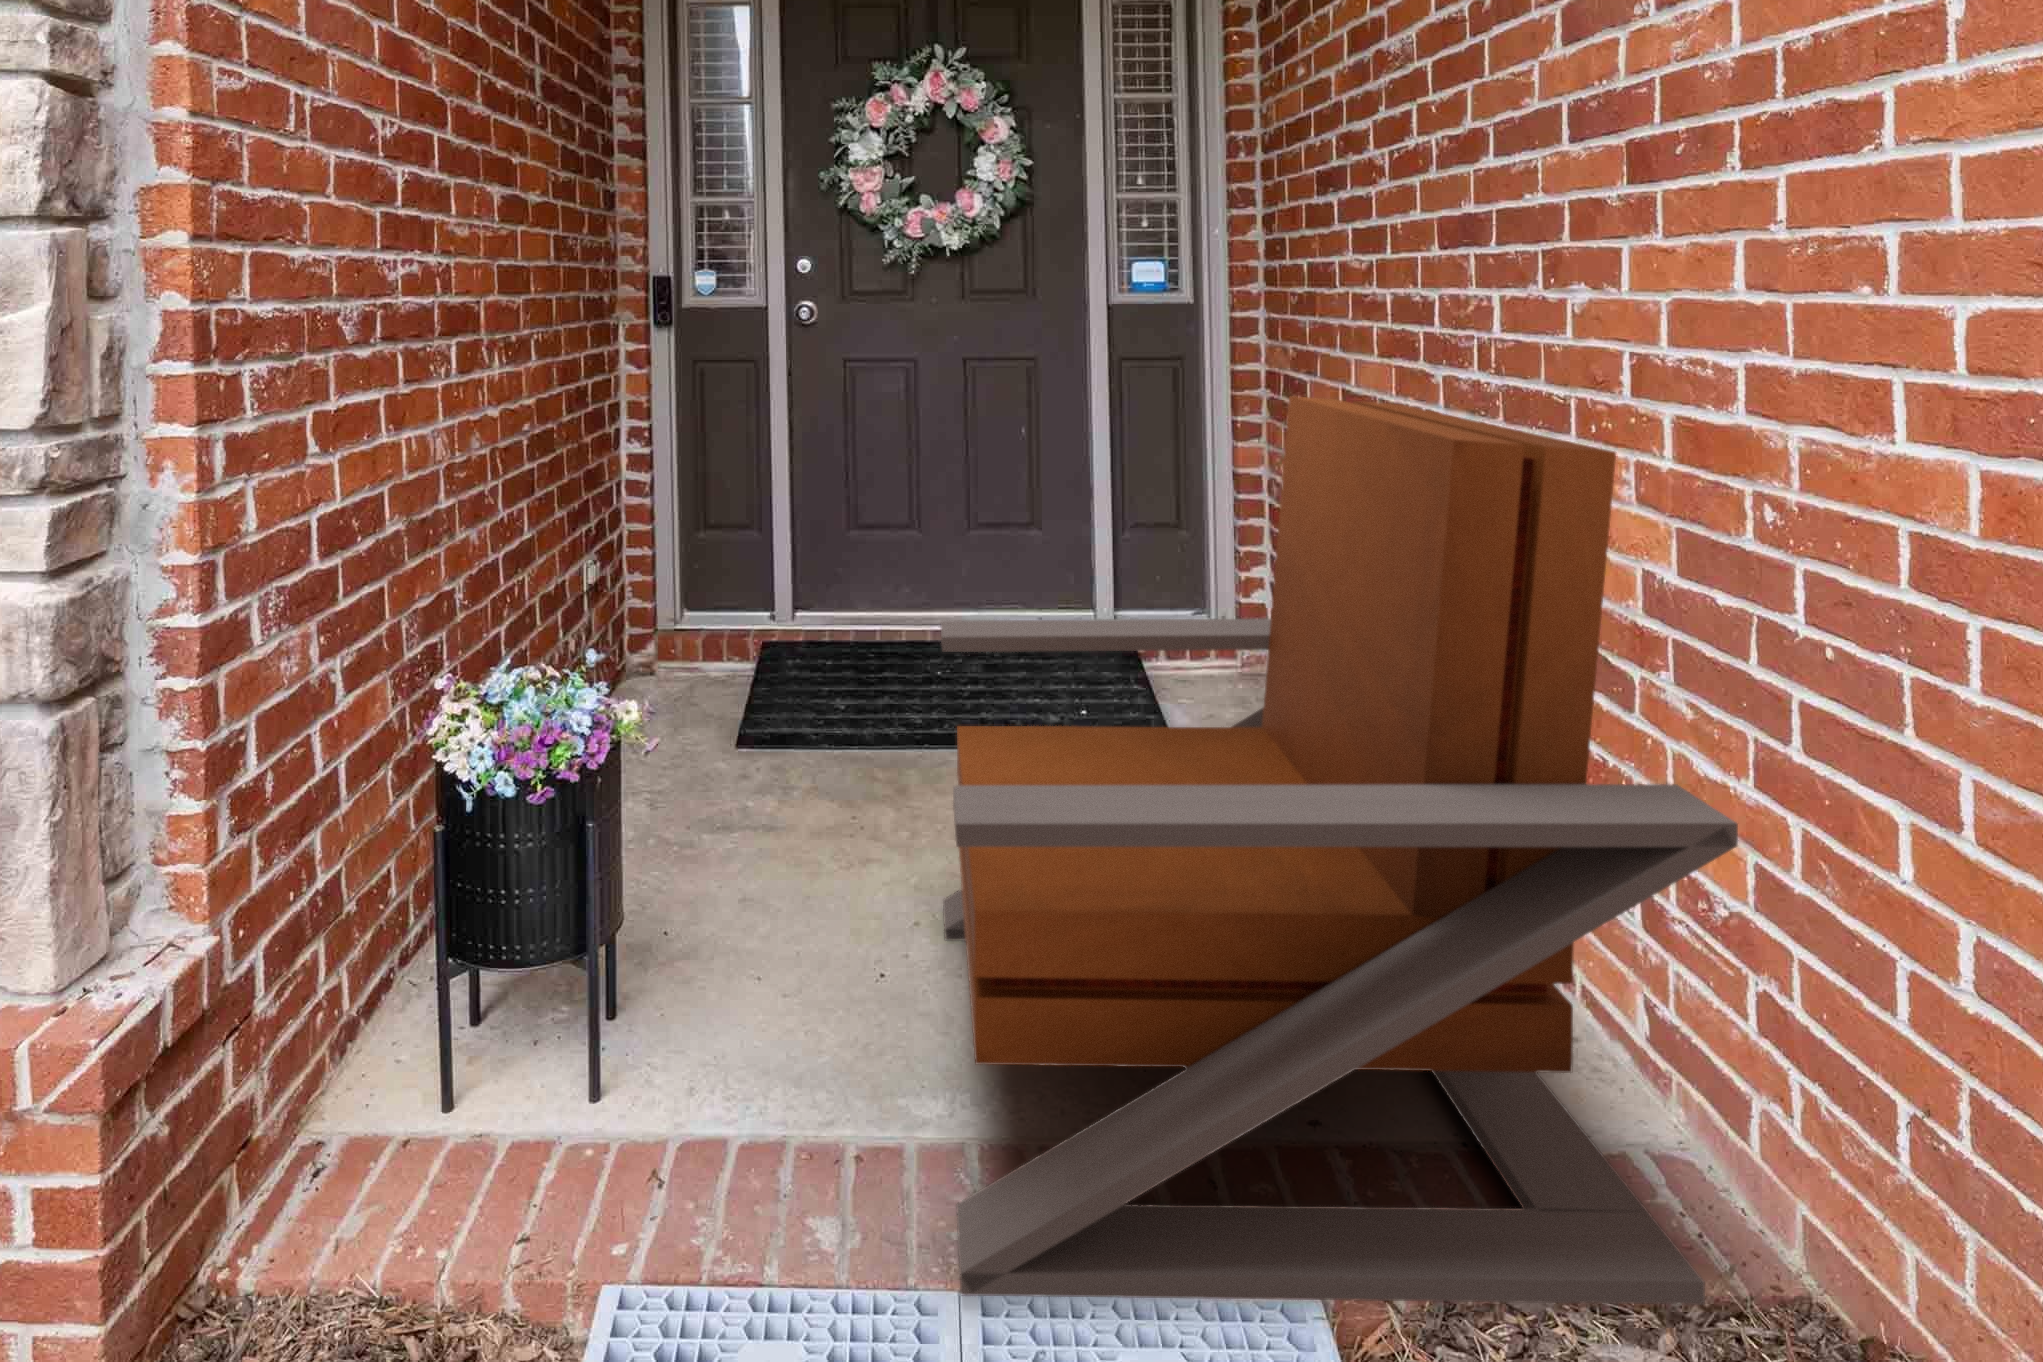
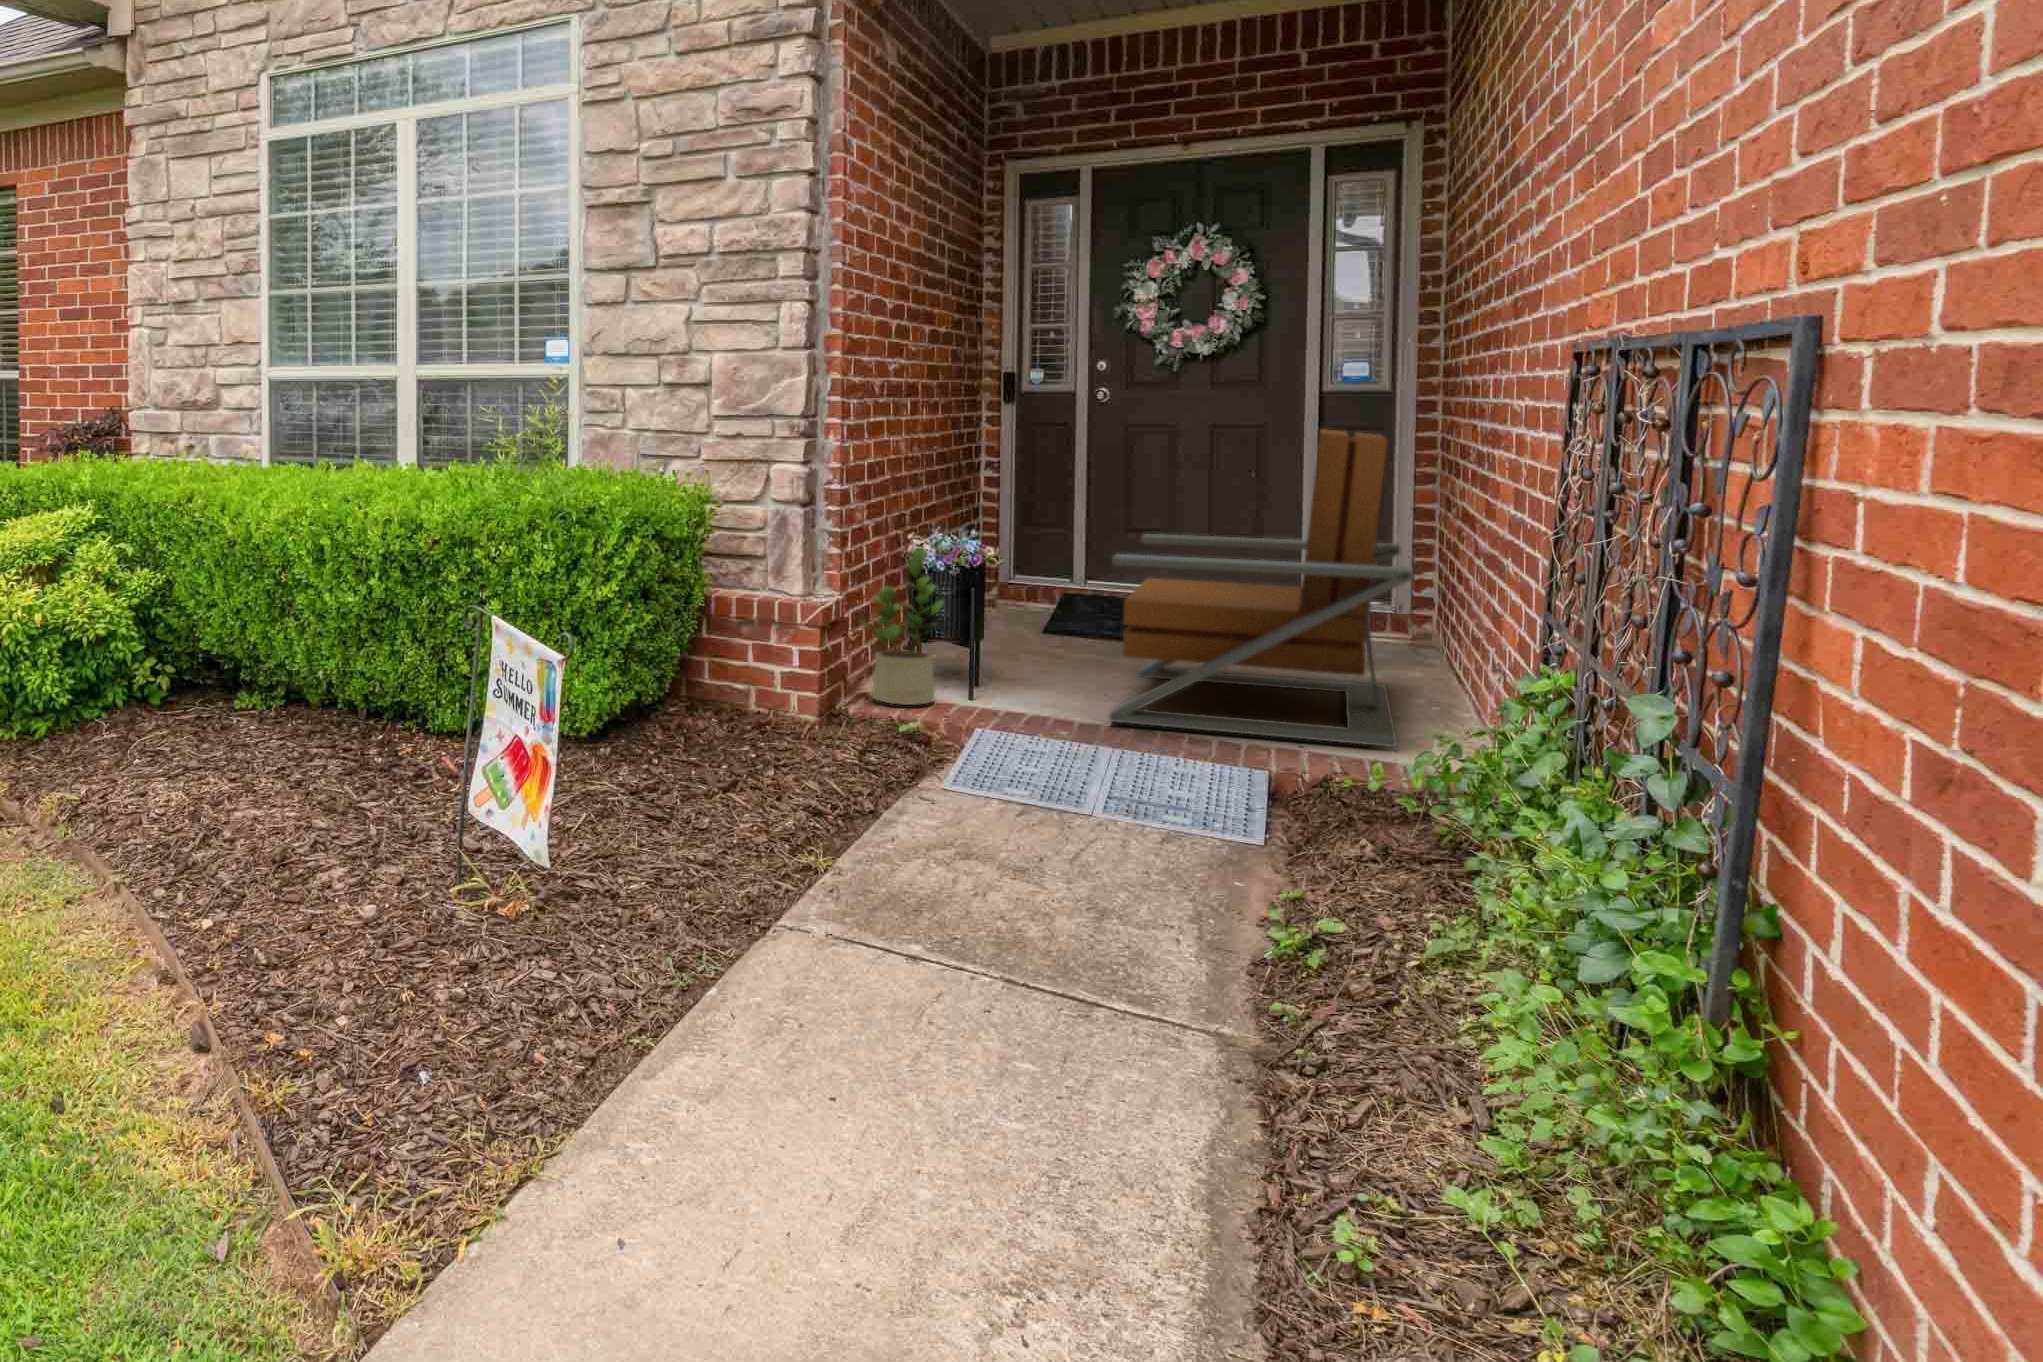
potted plant: none [254,789,497,1293] -> present [860,548,944,705]

